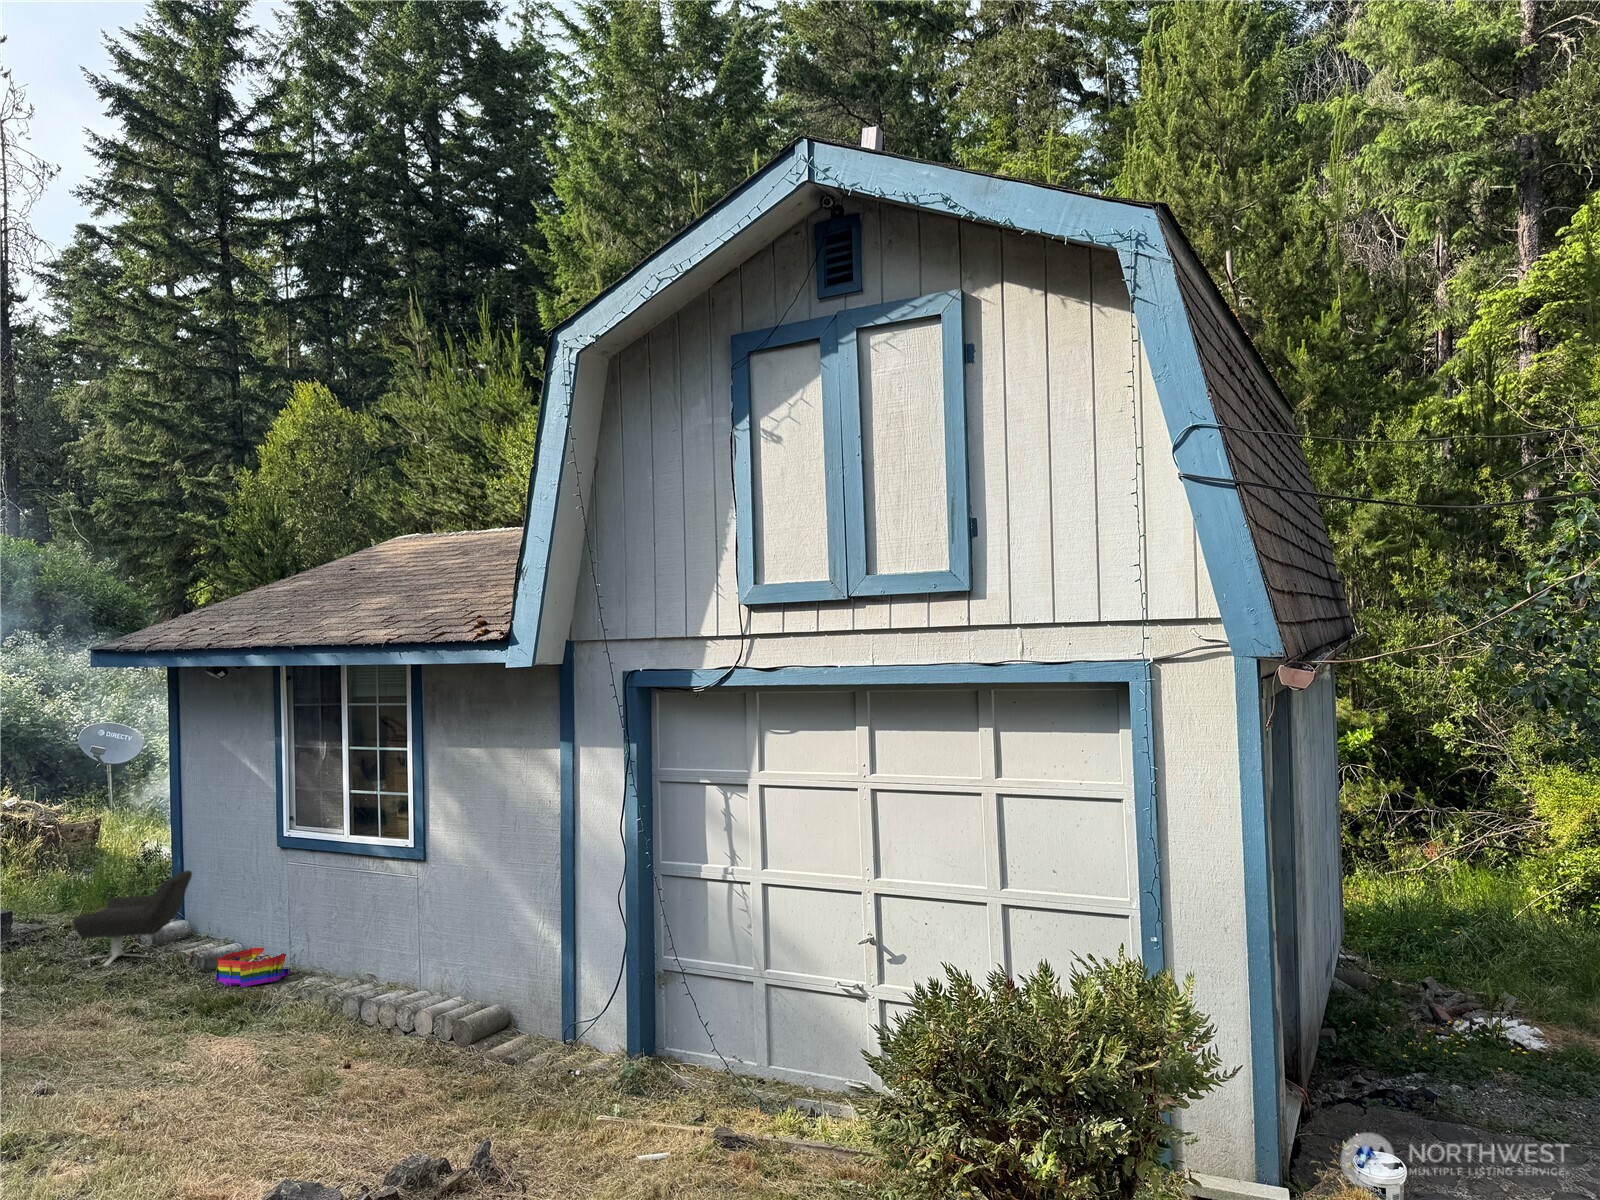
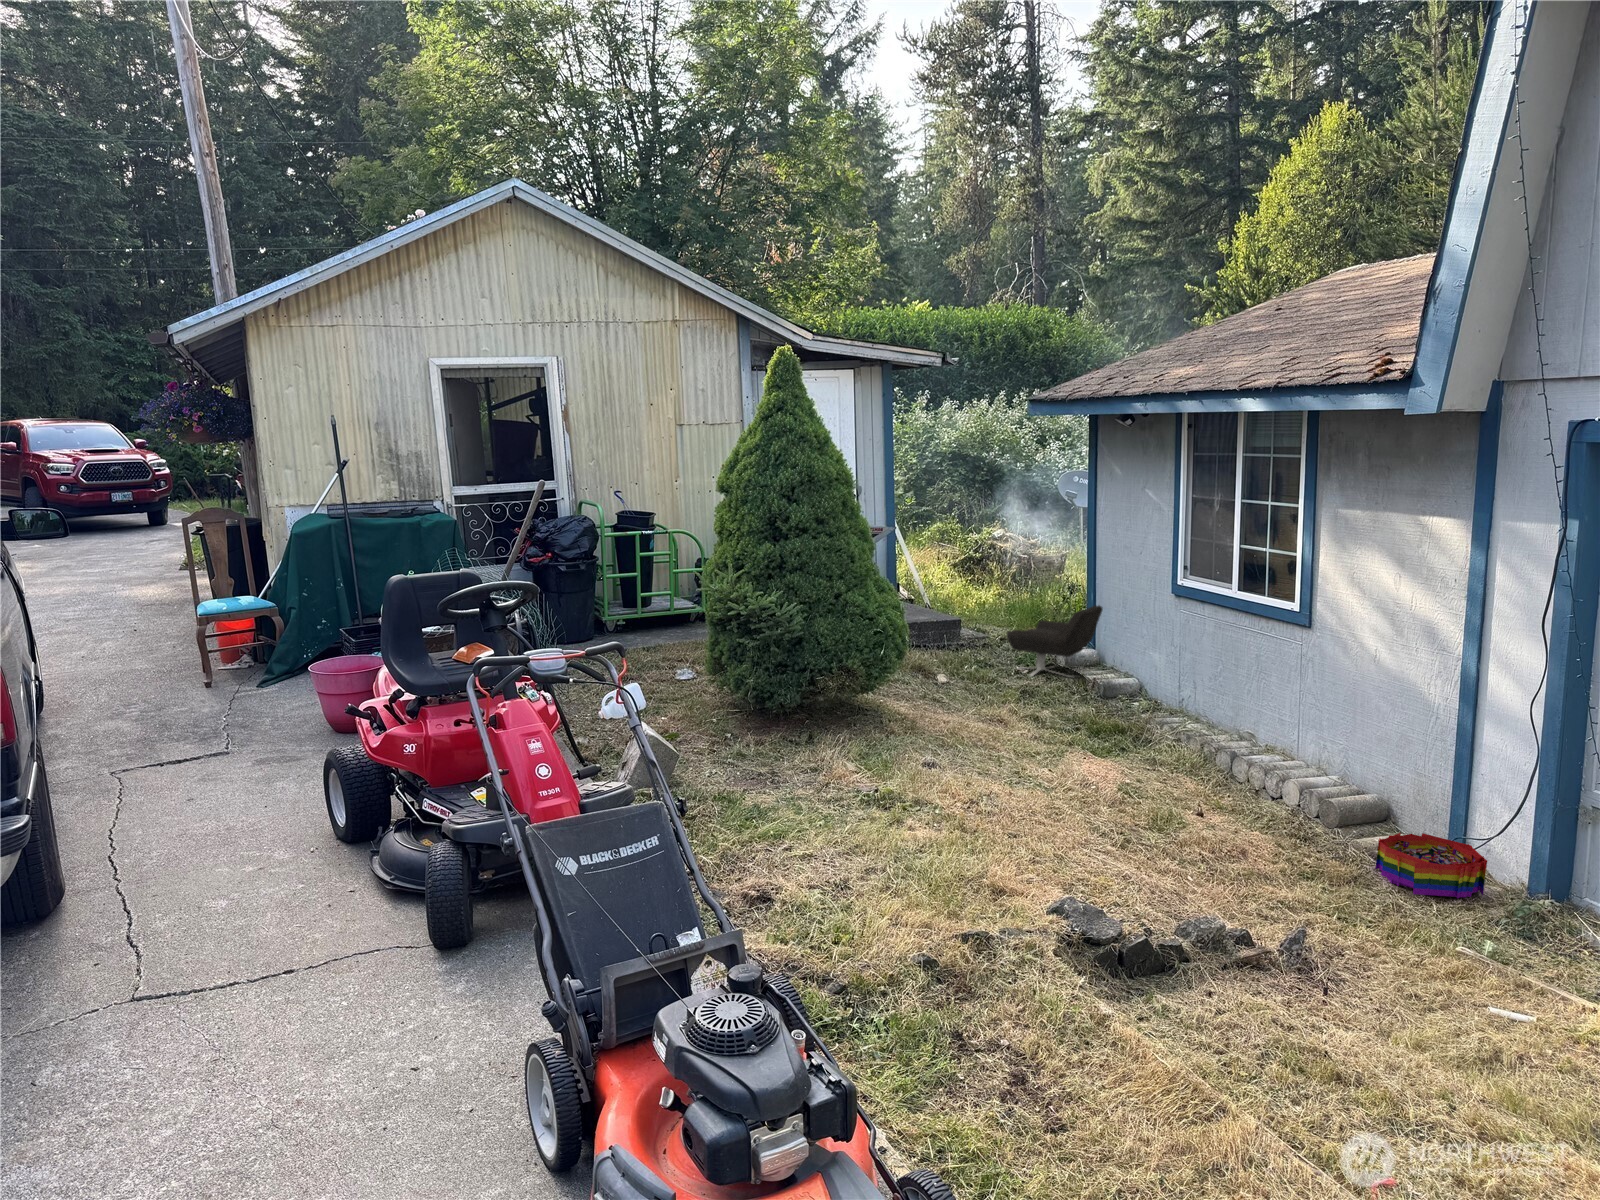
storage bin: present [216,948,289,987] -> present [1376,833,1487,898]

